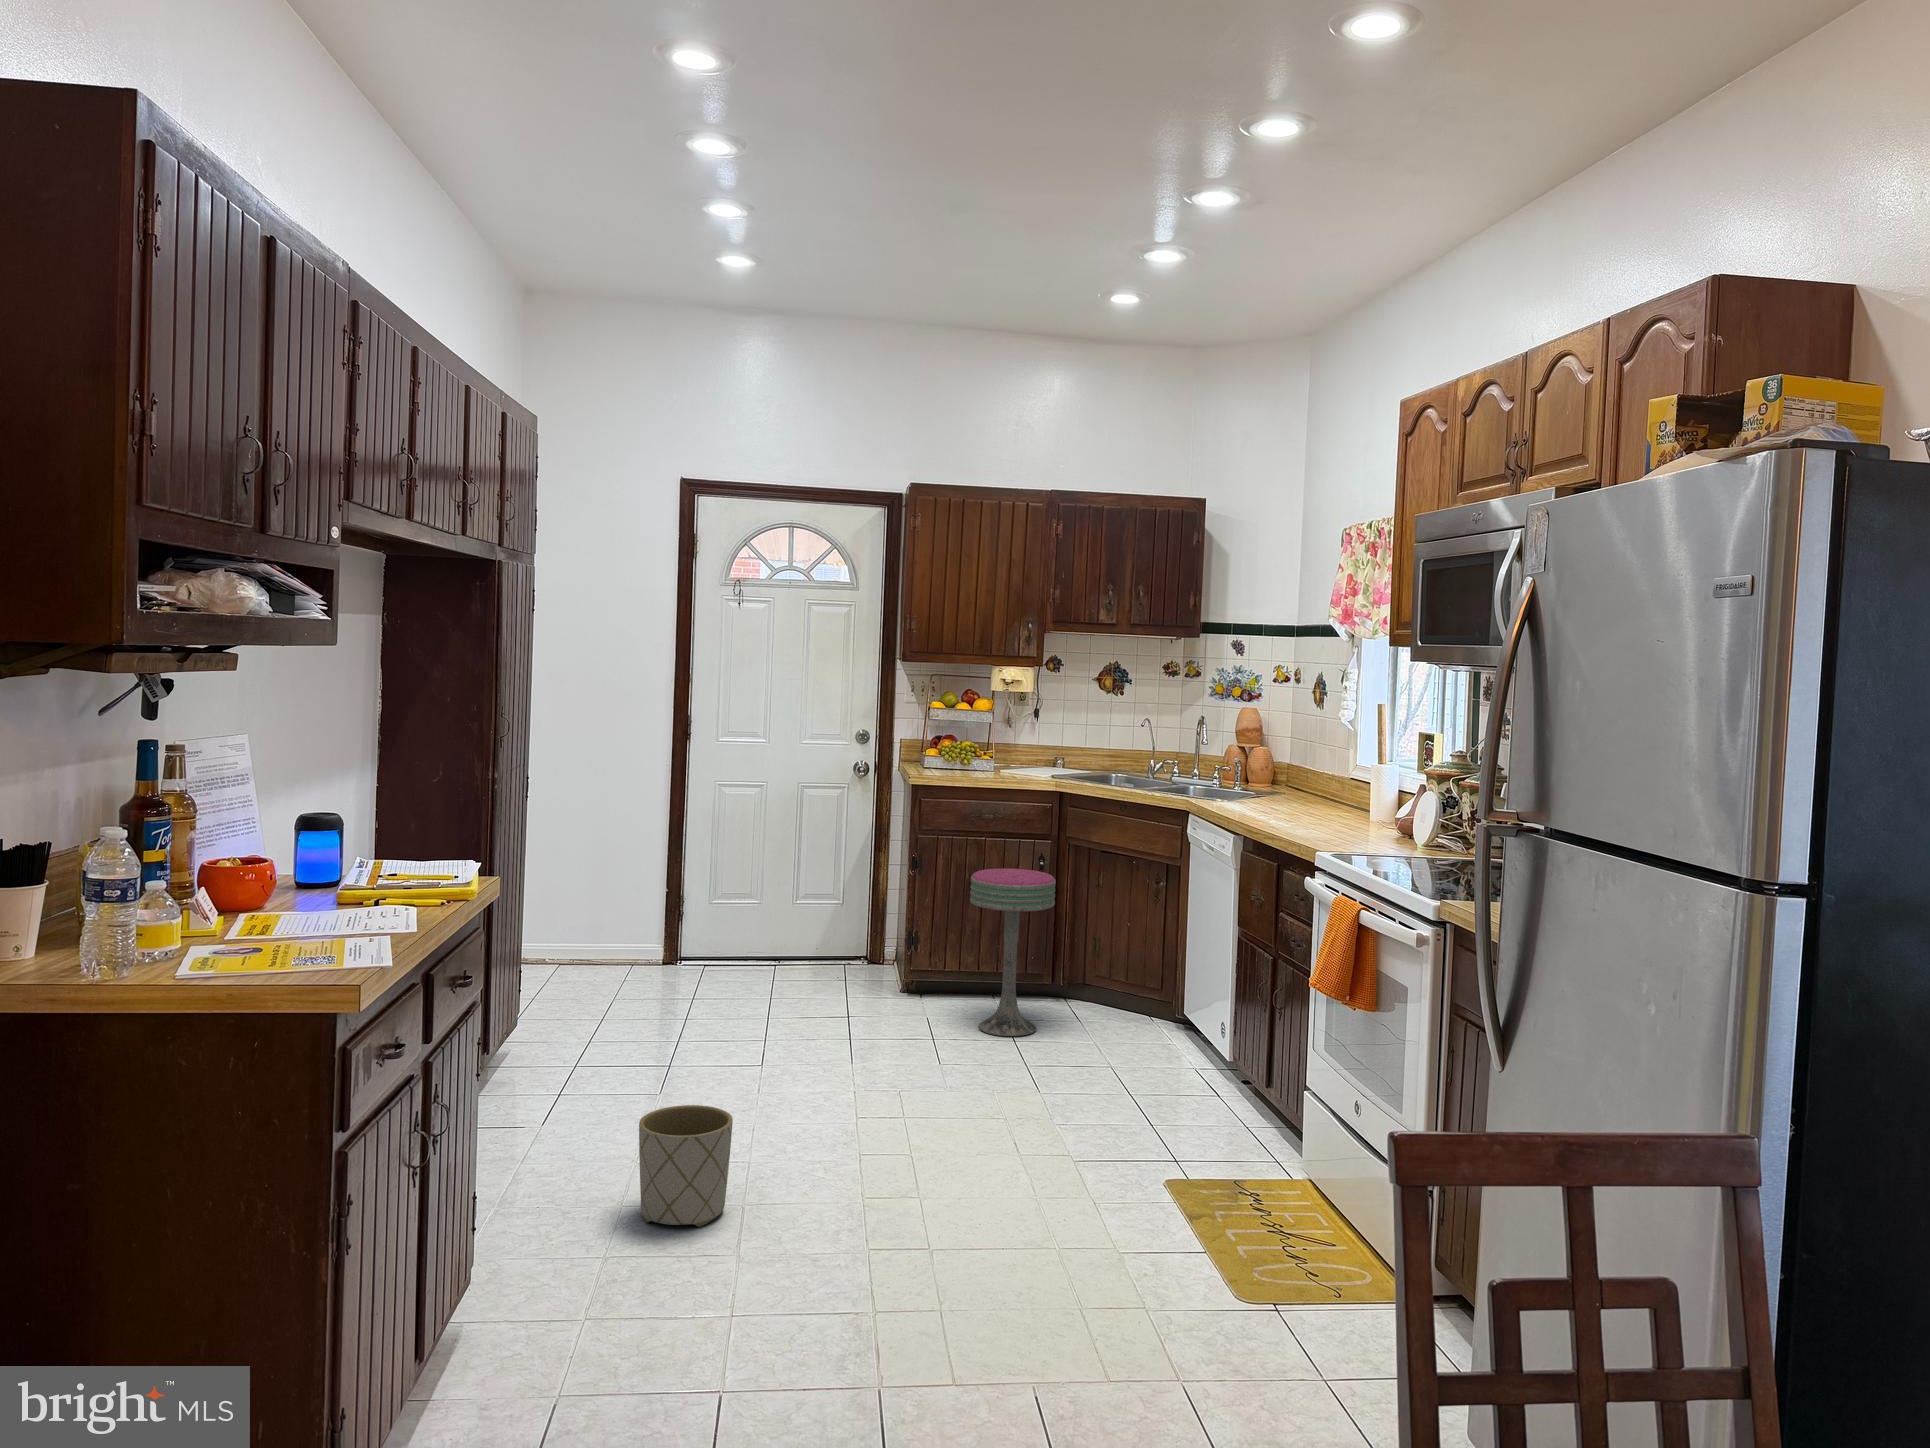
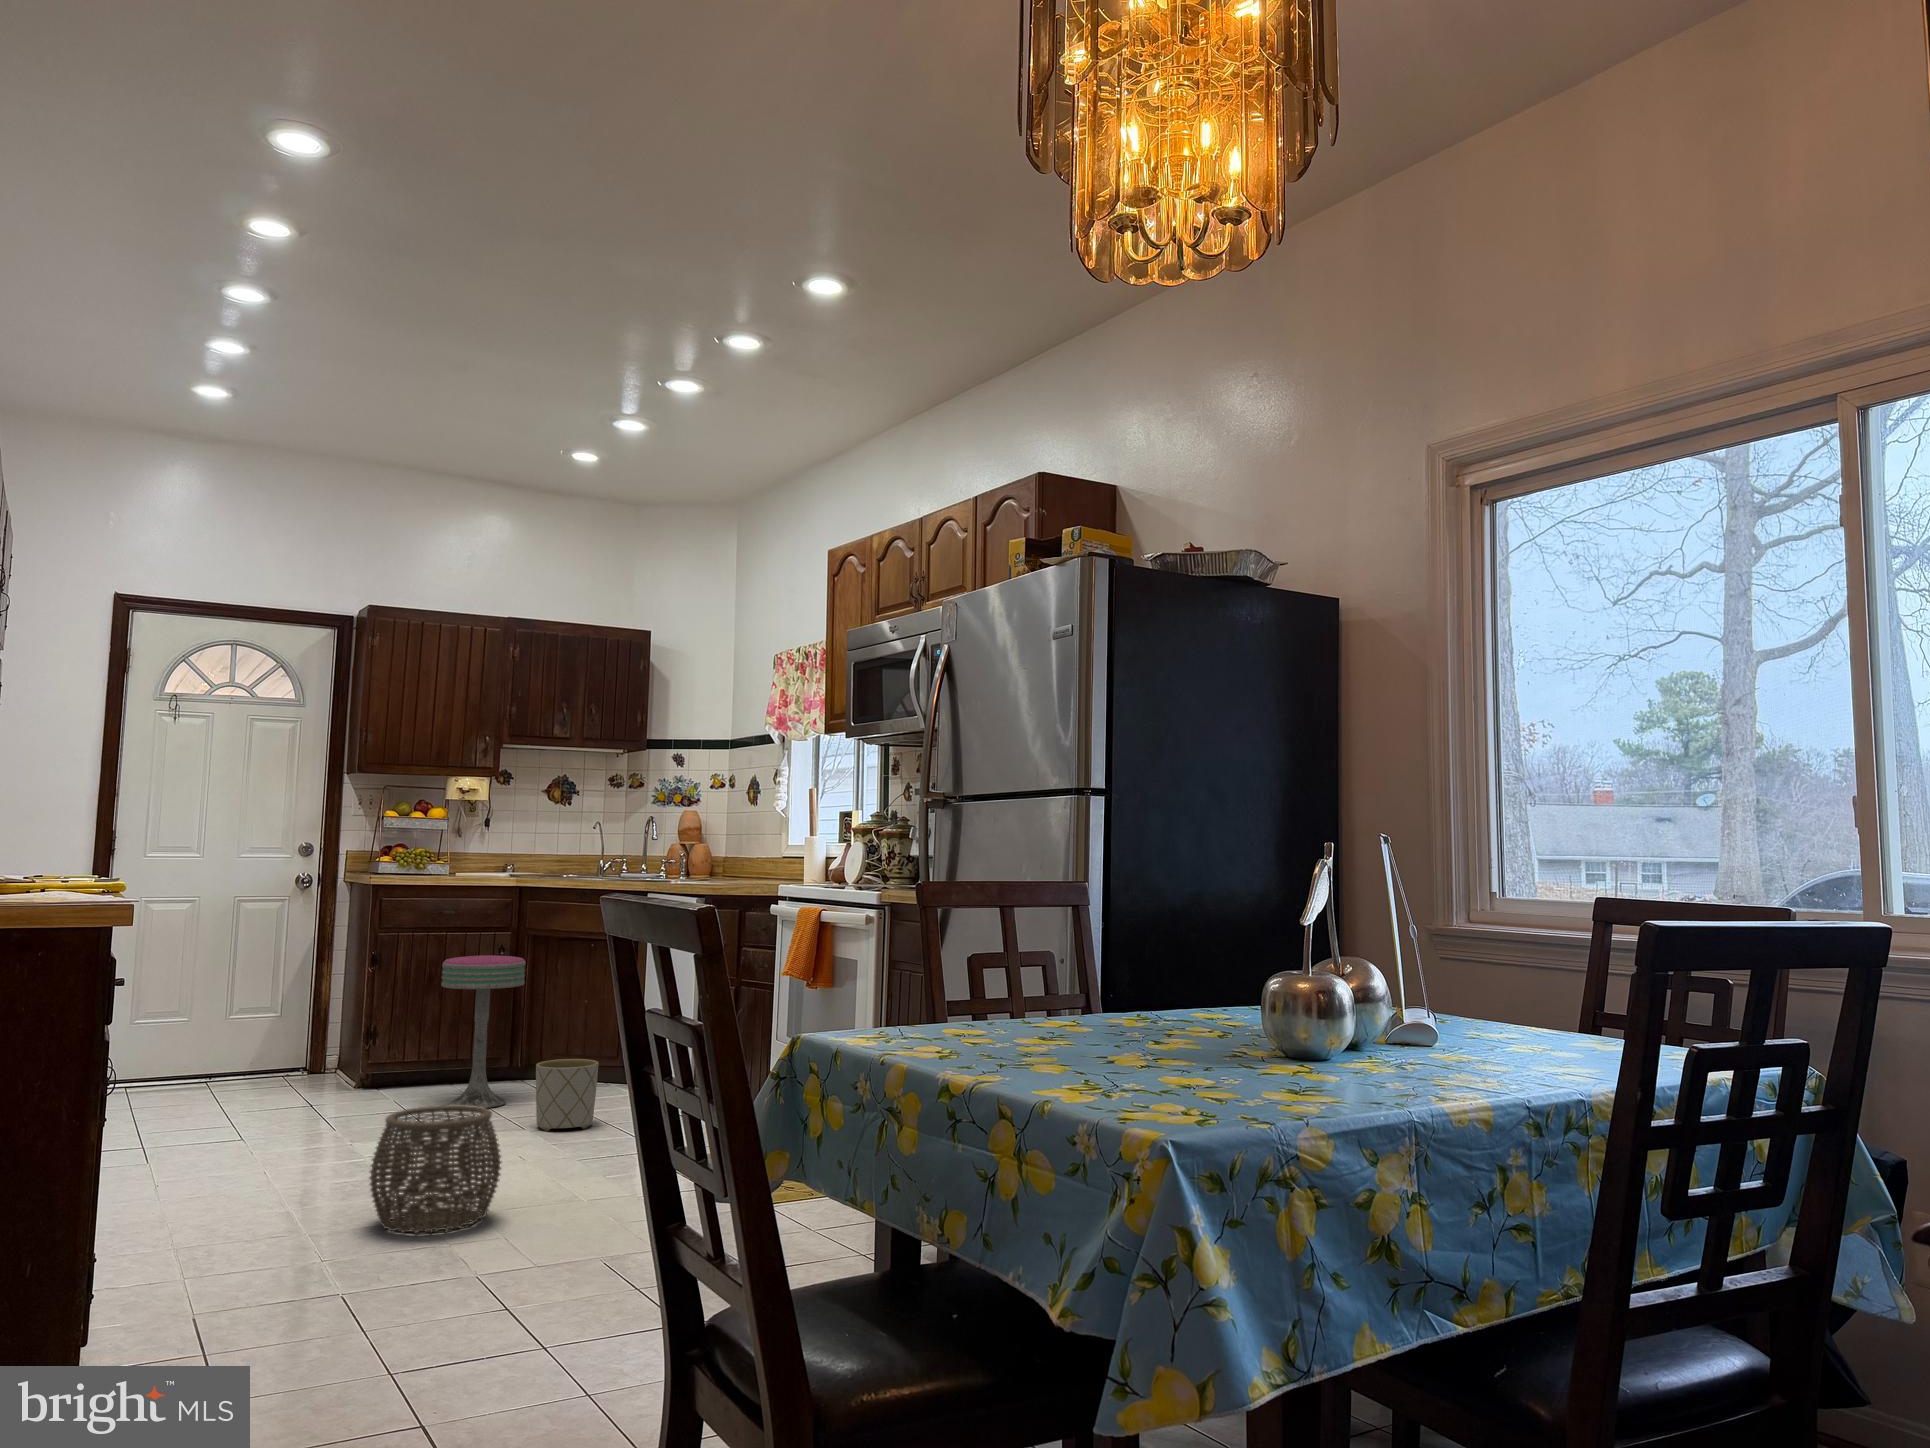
woven basket: none [818,1096,961,1259] -> present [370,1105,501,1233]
planter: present [639,1105,733,1227] -> present [536,1059,599,1131]

